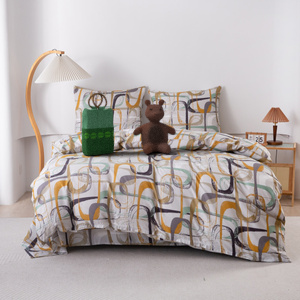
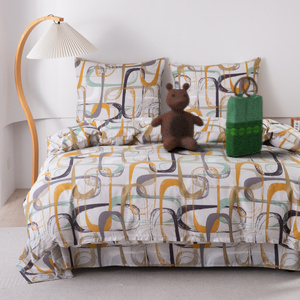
tote bag: present [82,93,114,156] -> present [225,76,263,157]

